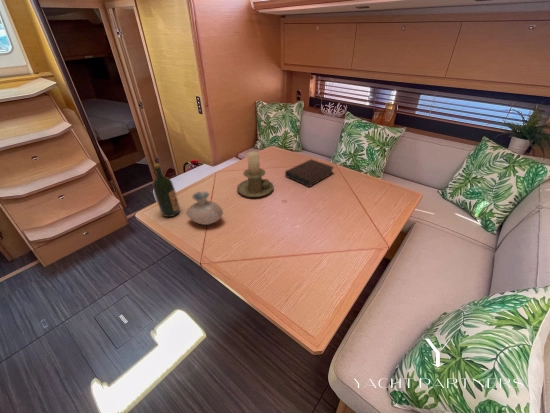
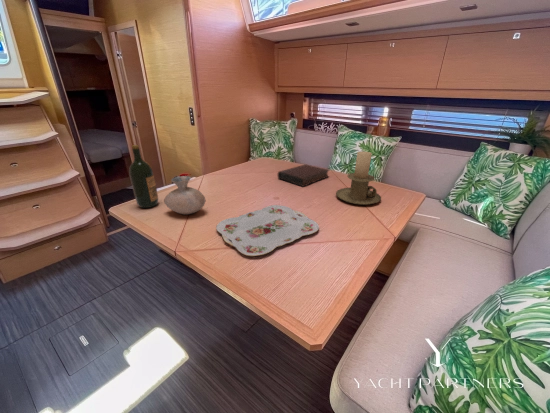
candle holder: present [237,151,274,197] -> present [336,151,381,205]
serving tray: none [235,213,324,272] -> present [216,205,319,256]

